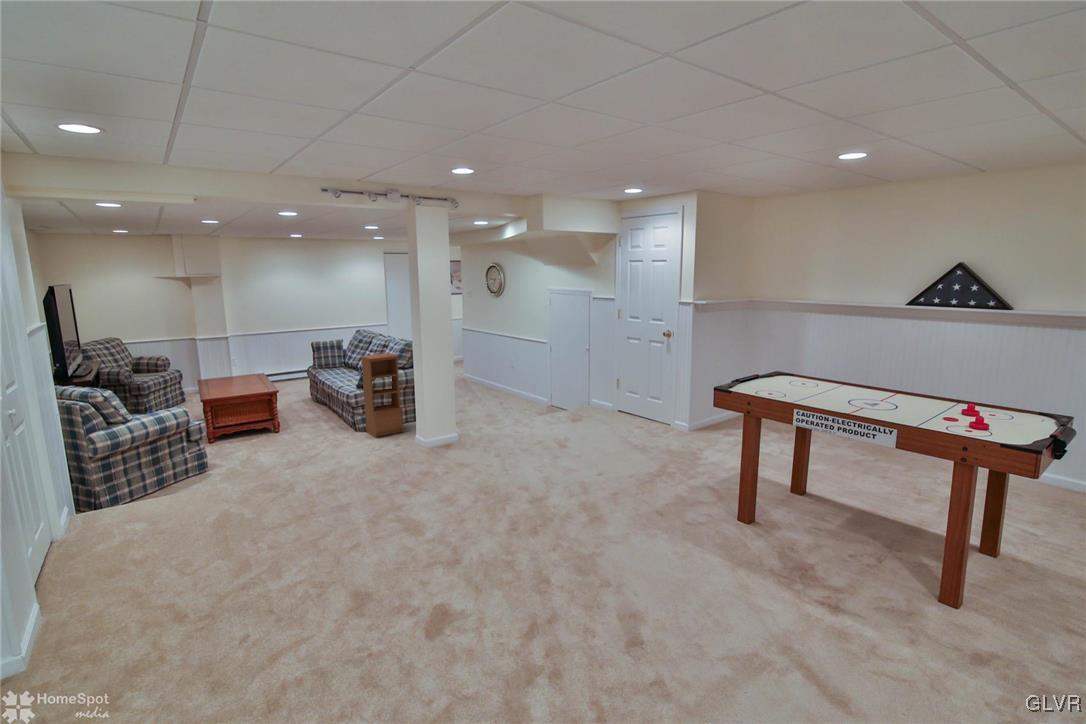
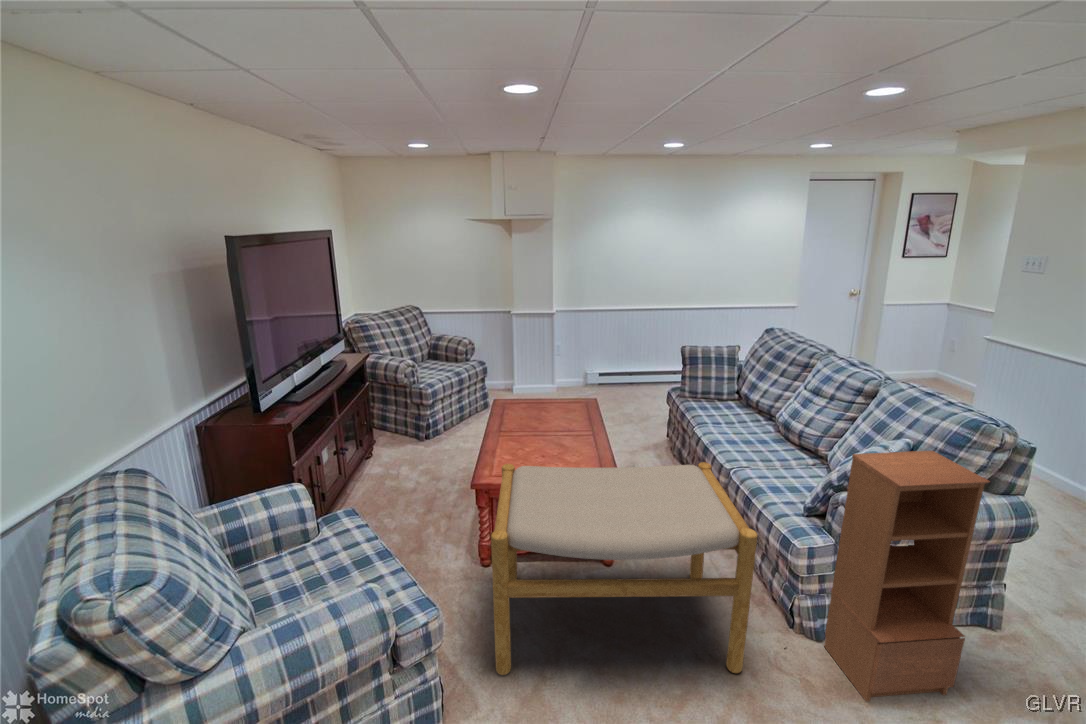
footstool: none [218,376,334,460] -> present [491,462,757,675]

